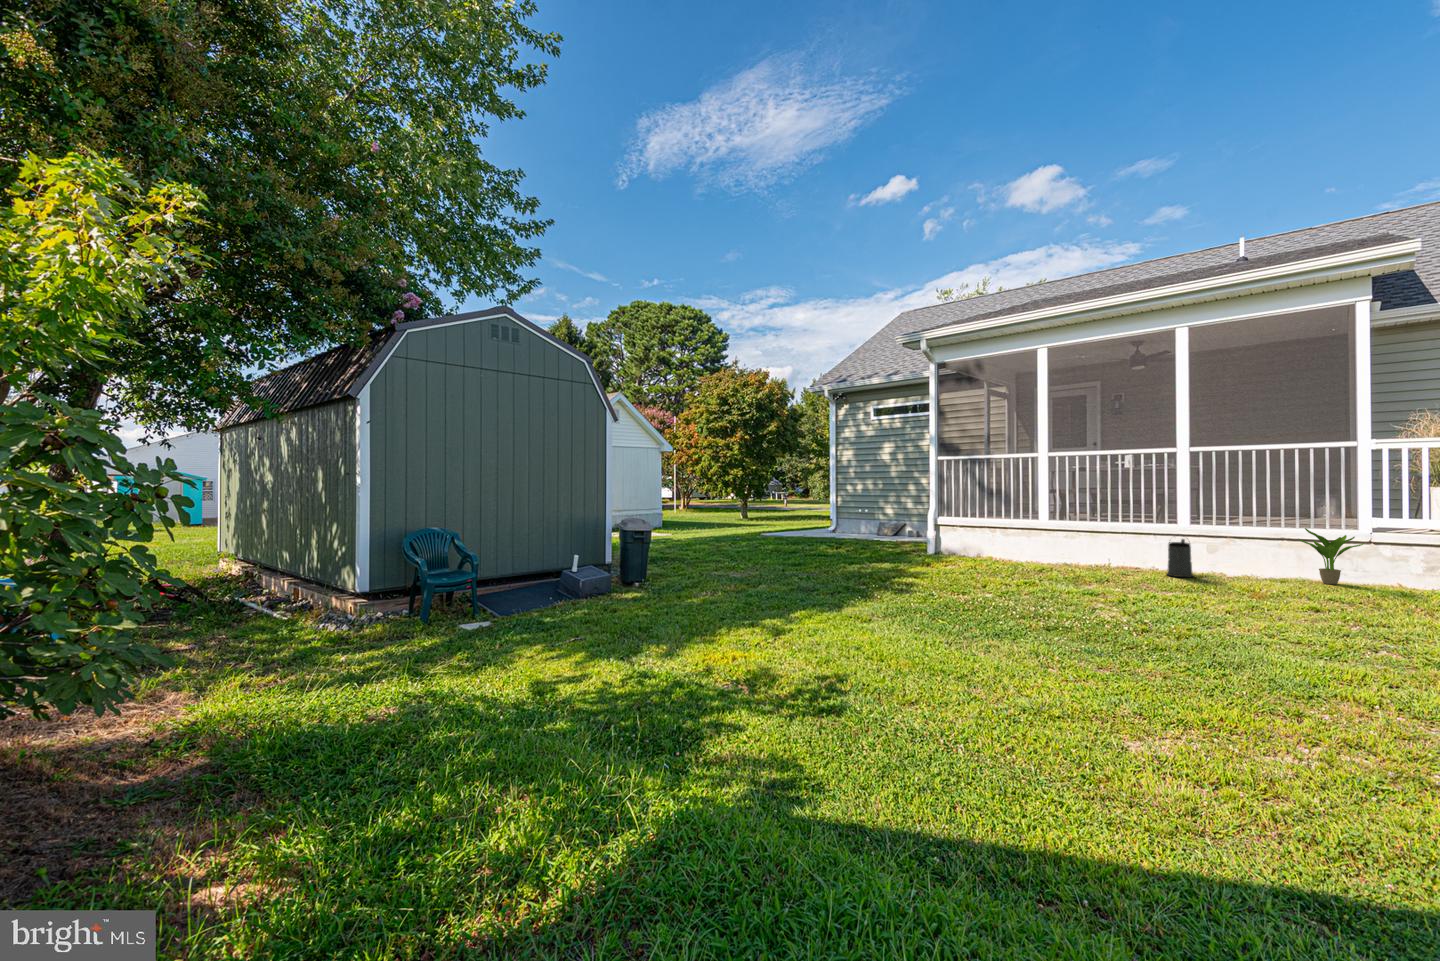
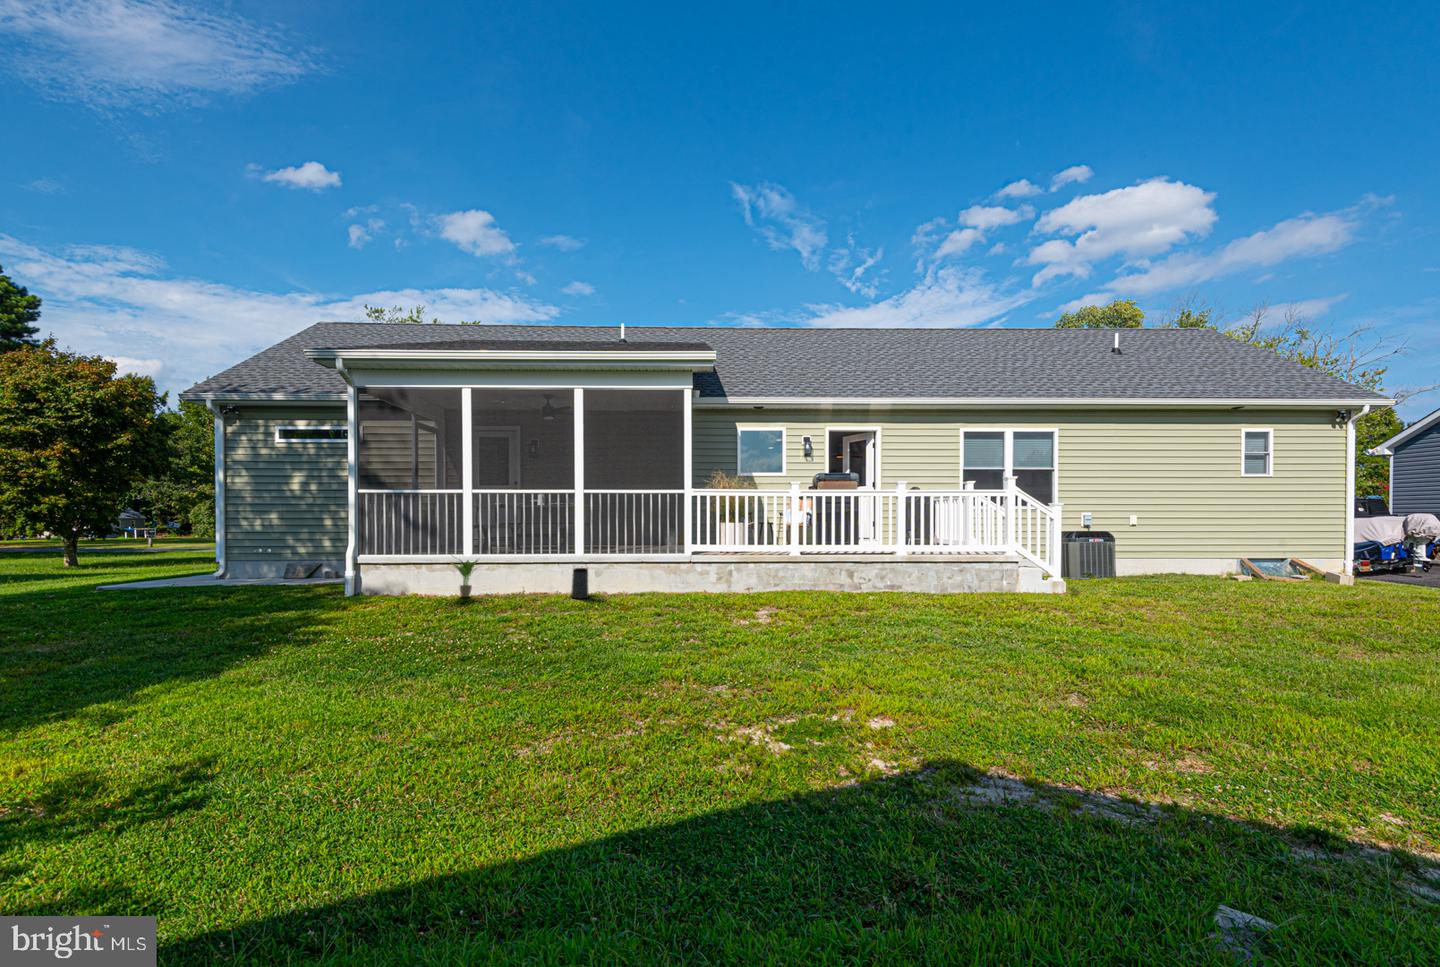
potted plant: present [1299,528,1363,584] -> present [452,559,478,597]

